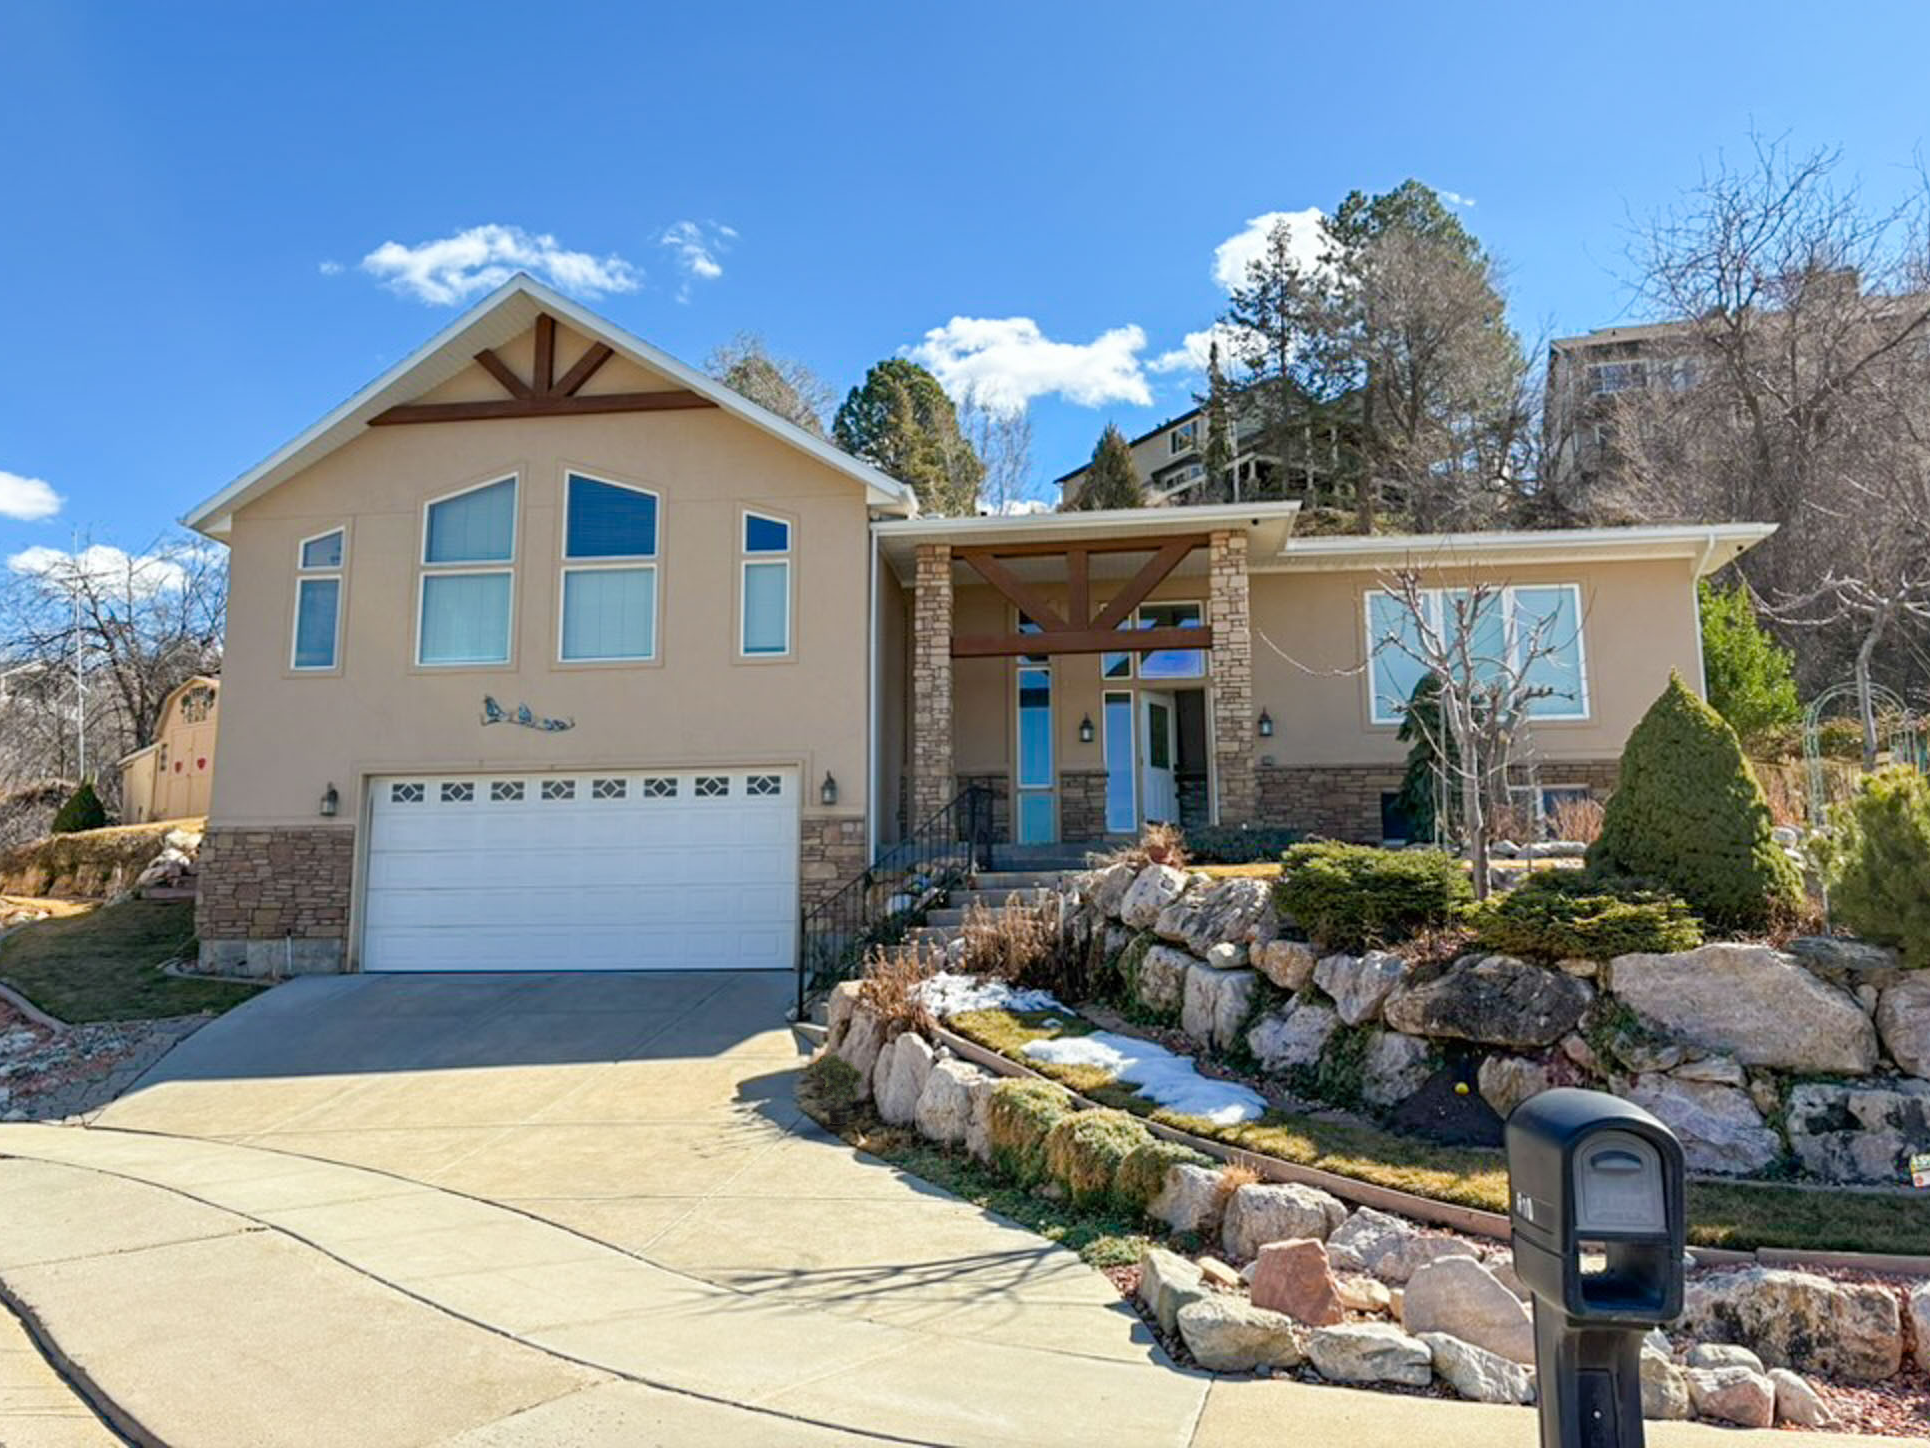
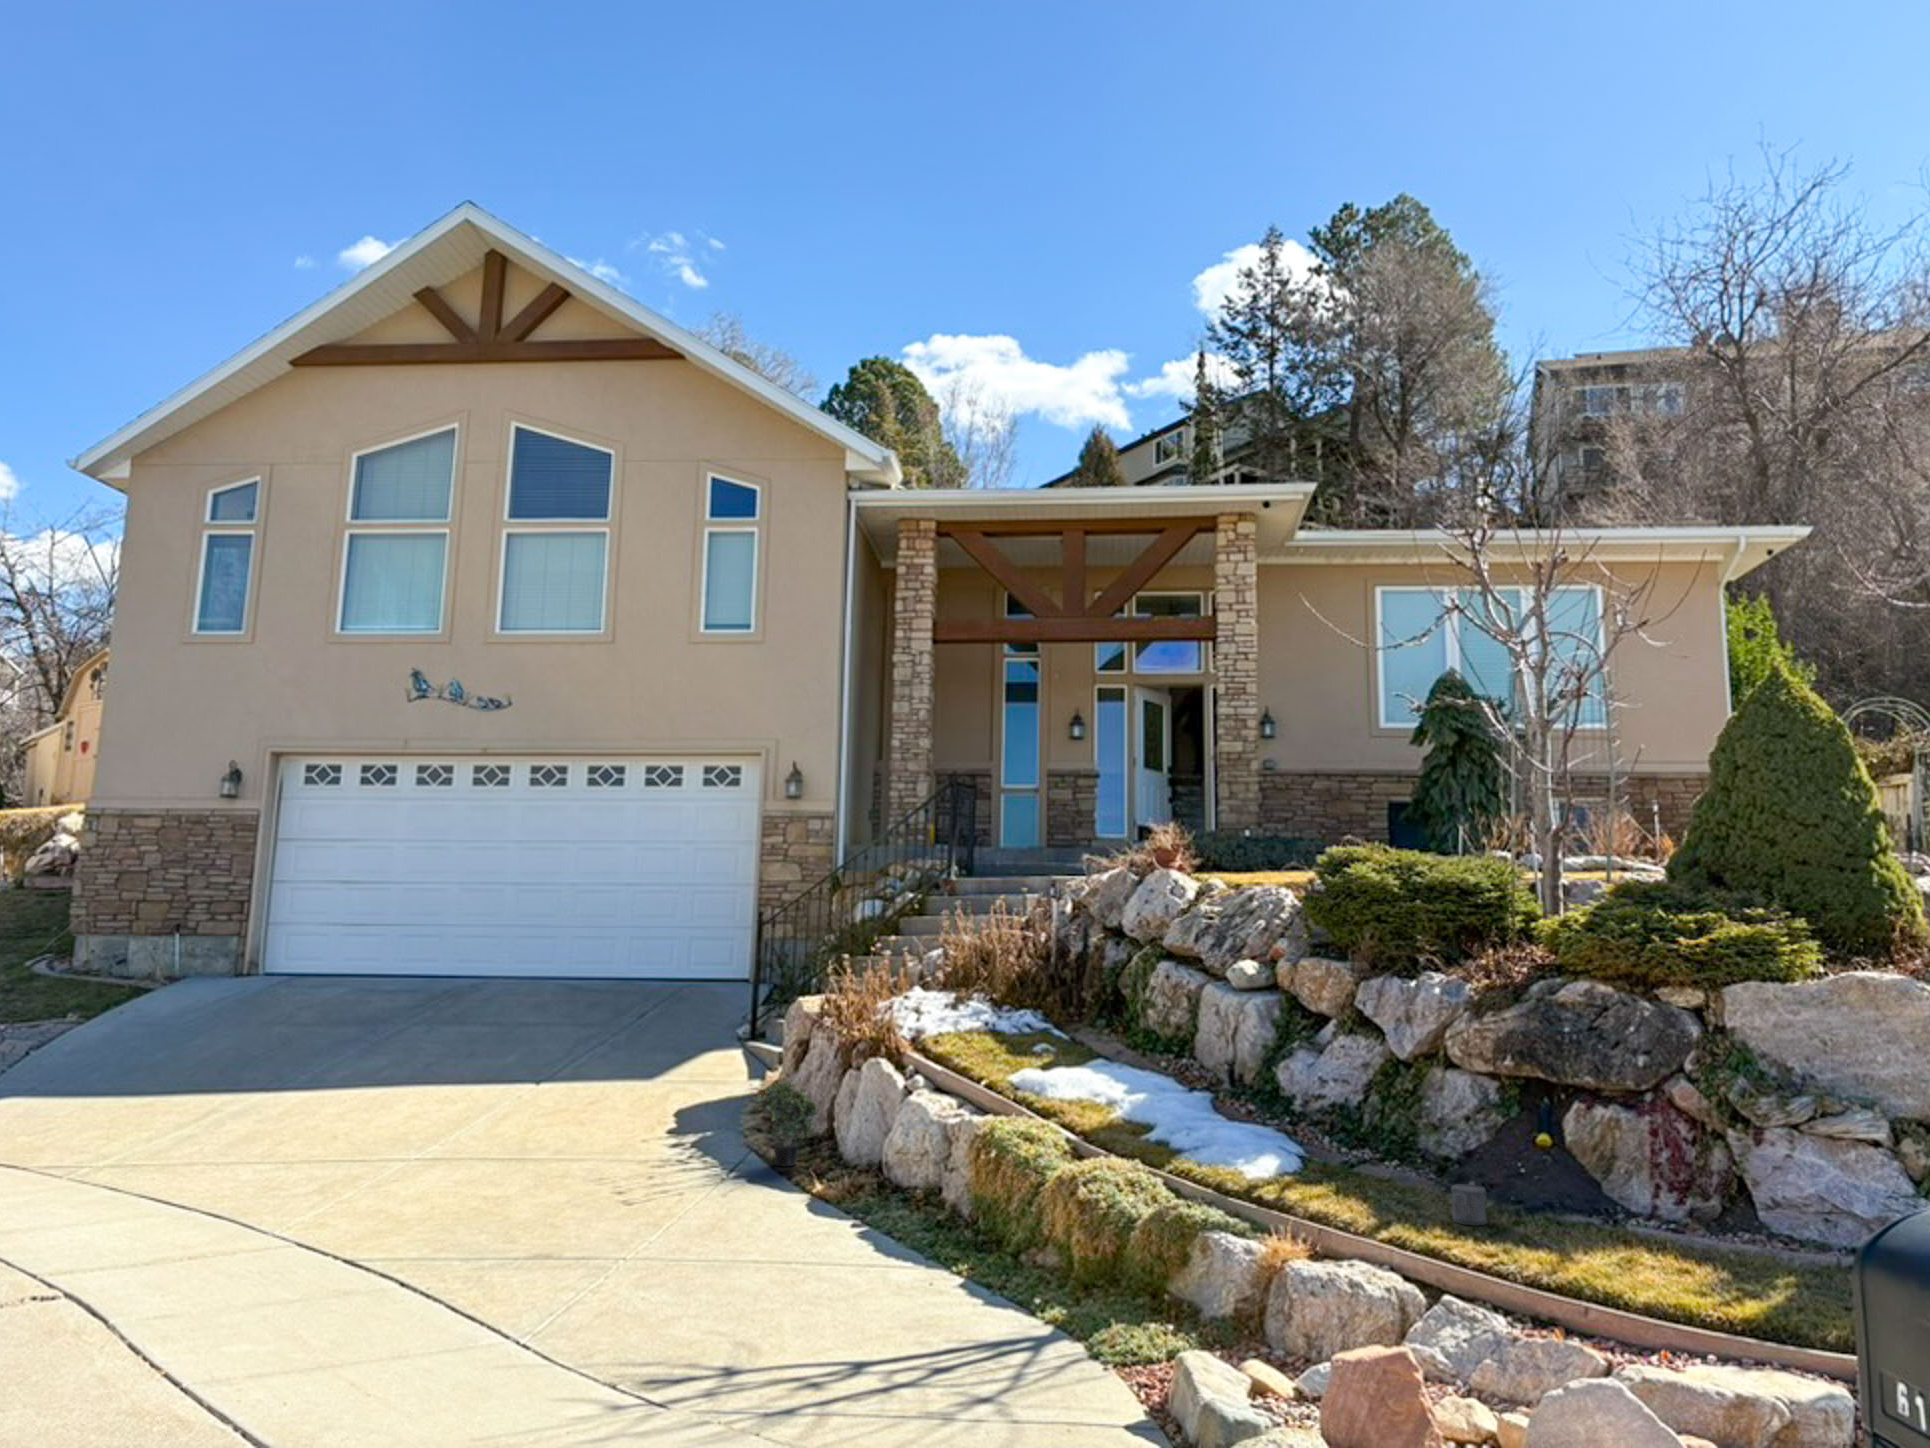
watering can: none [1375,1123,1406,1158] -> present [1451,1182,1488,1226]

